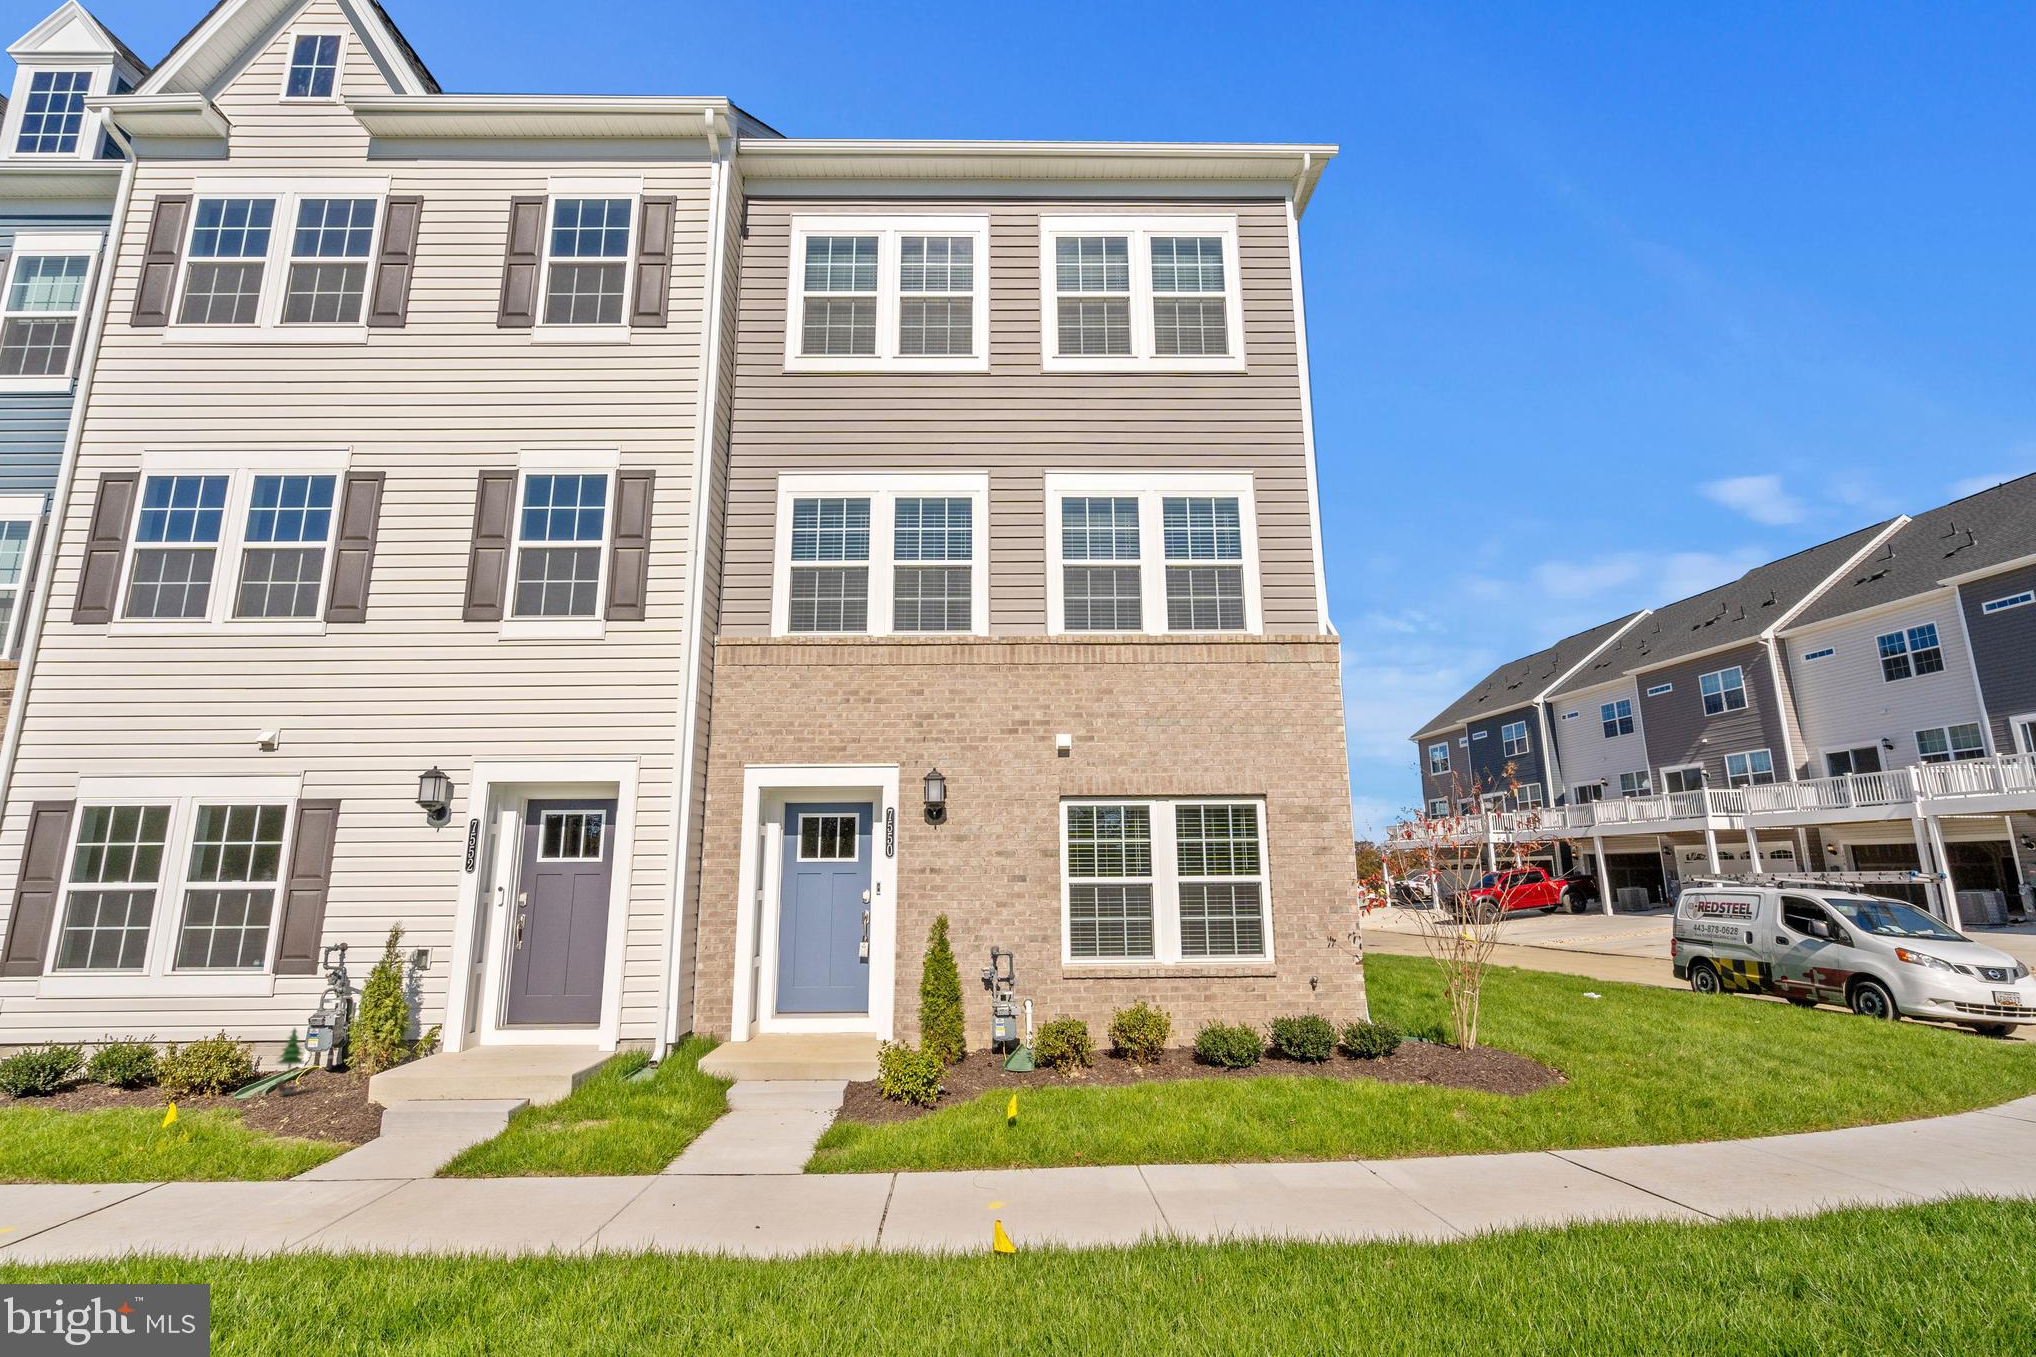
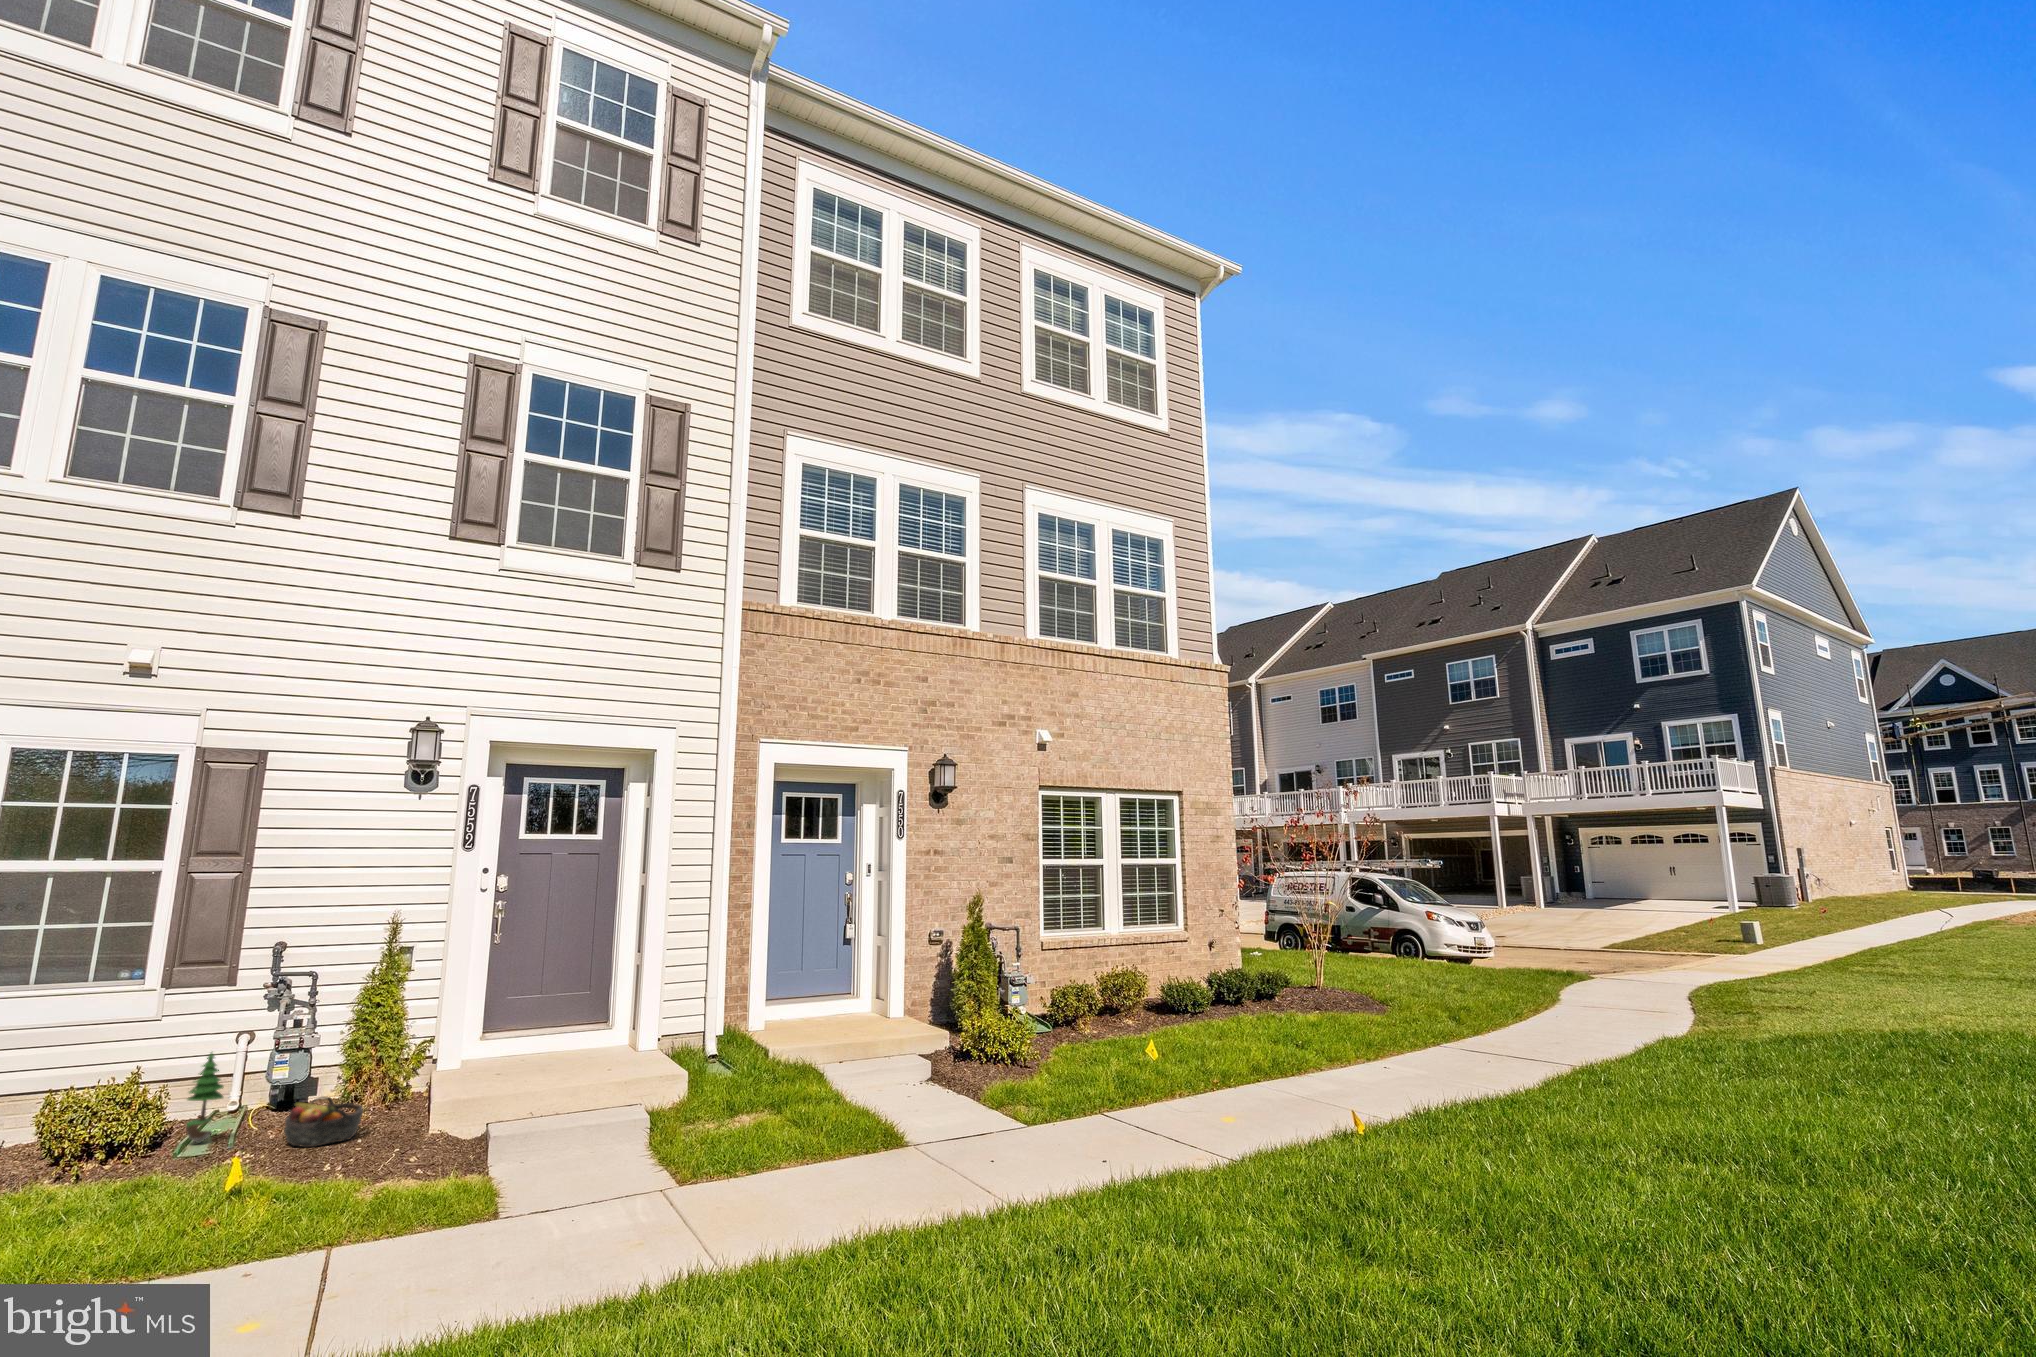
basket: none [310,1069,371,1108] -> present [284,1097,363,1147]

